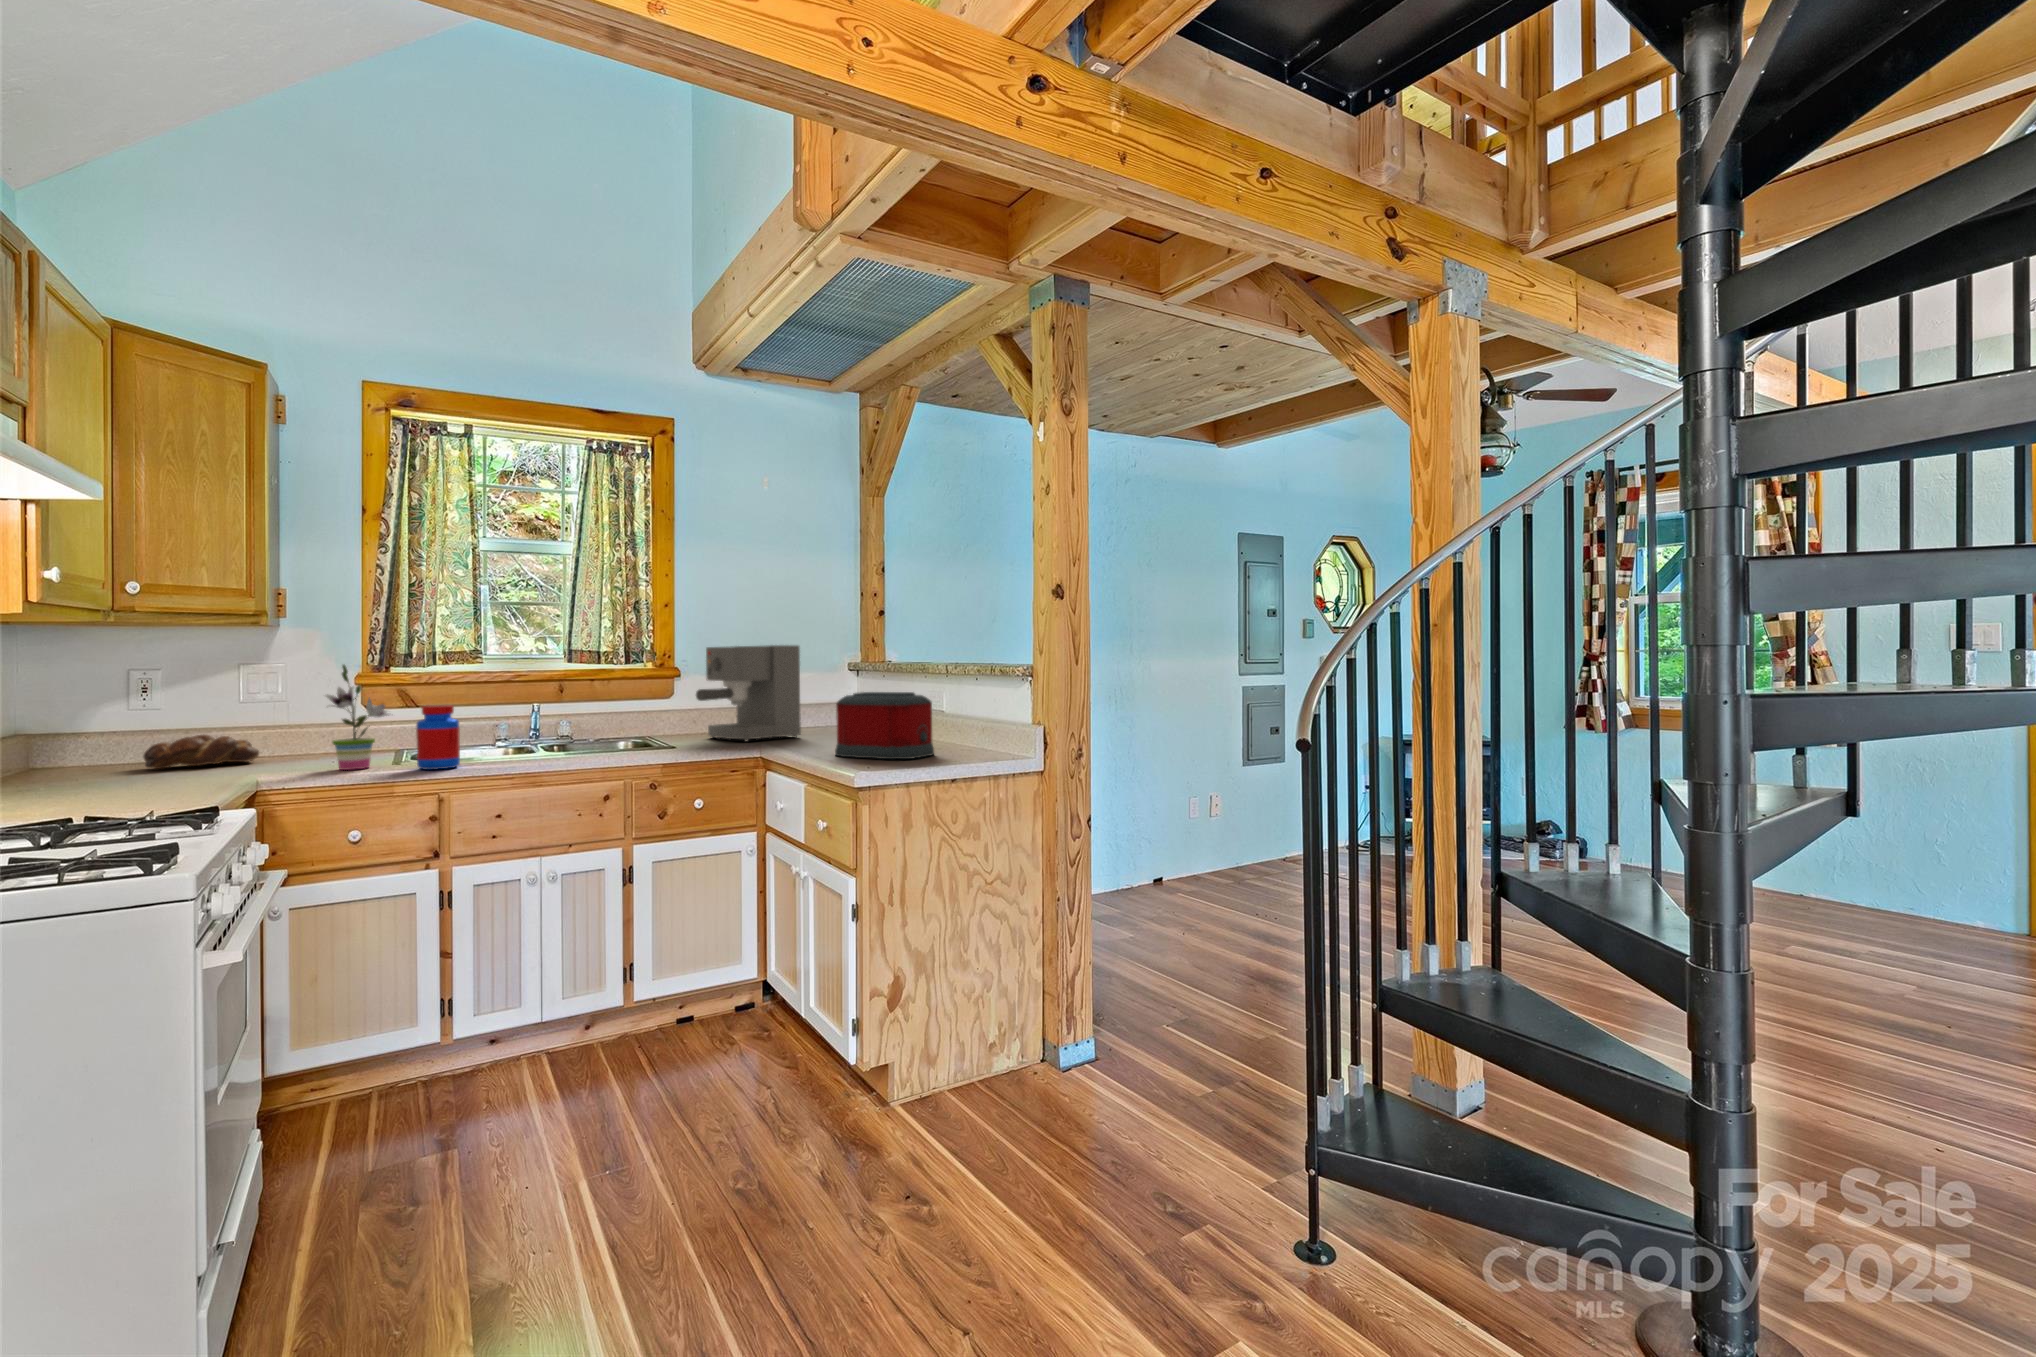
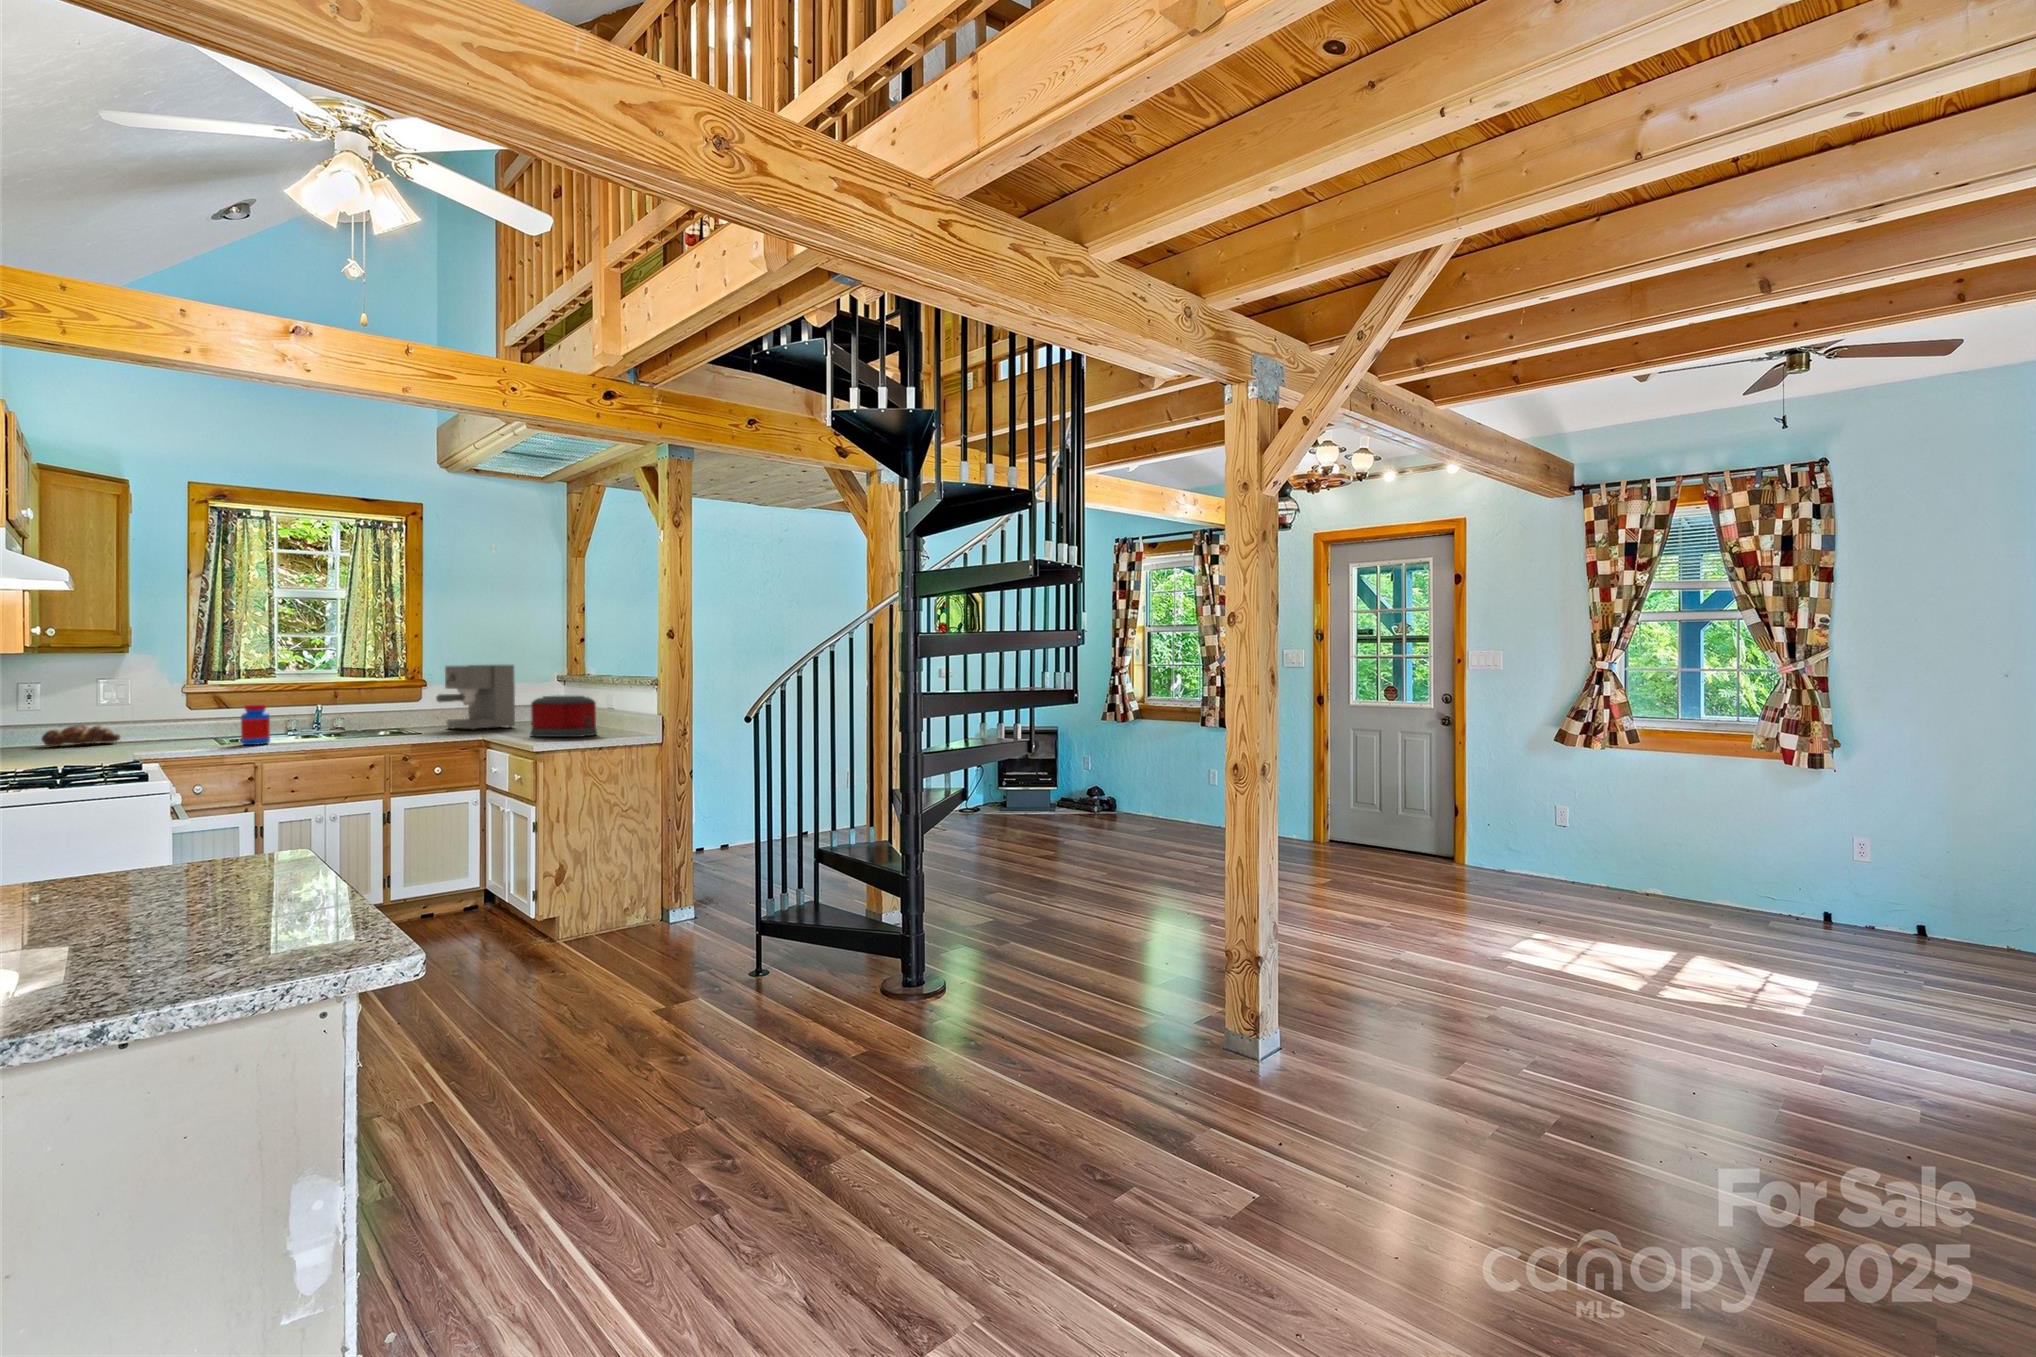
potted plant: present [326,665,389,770] -> none [177,678,223,746]

